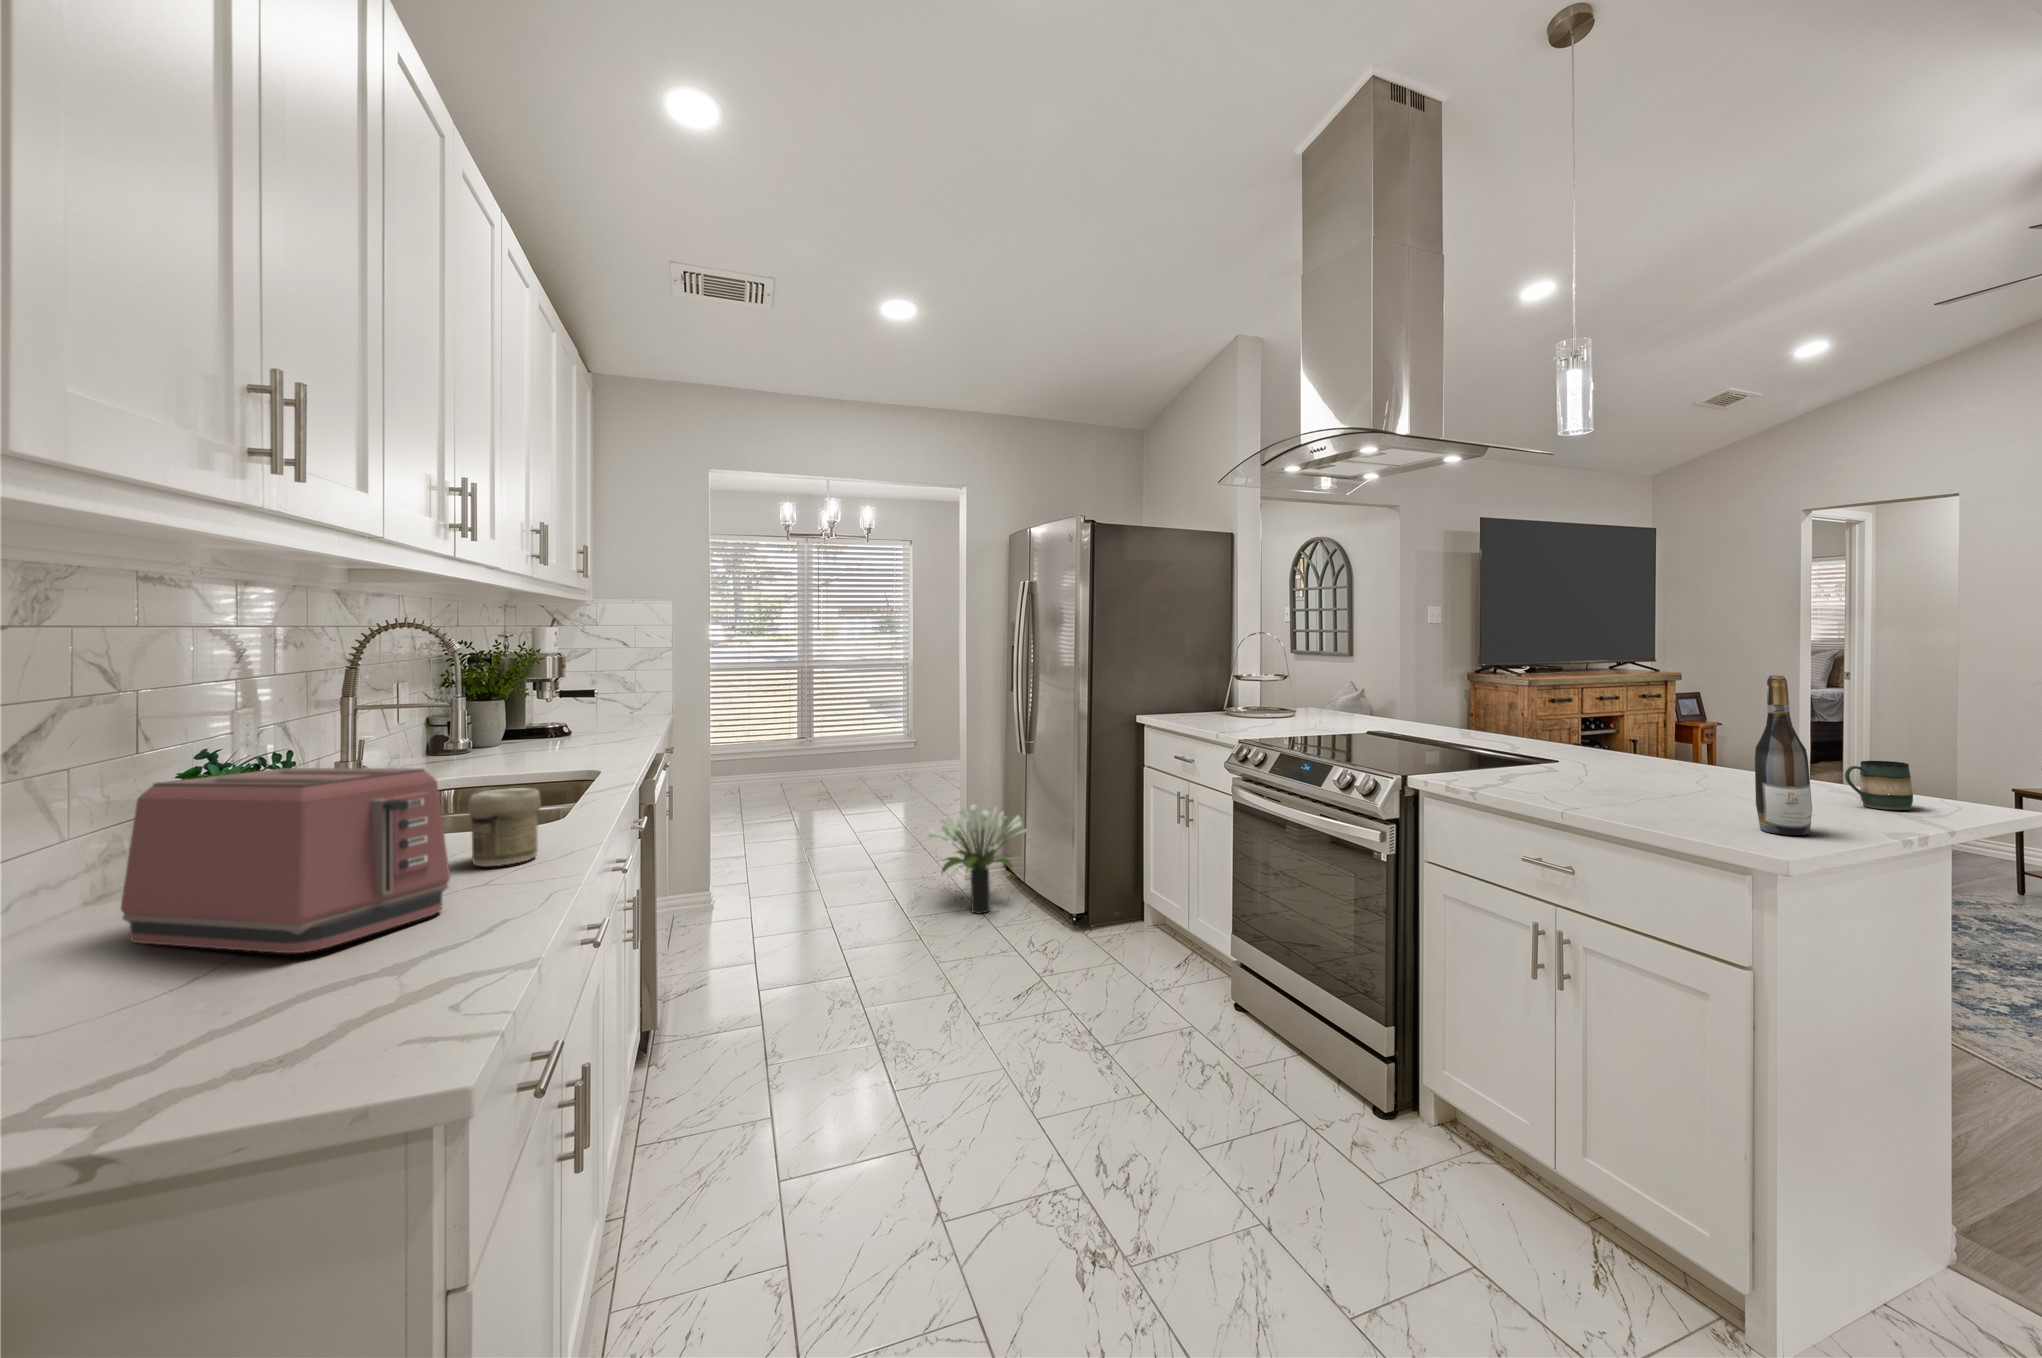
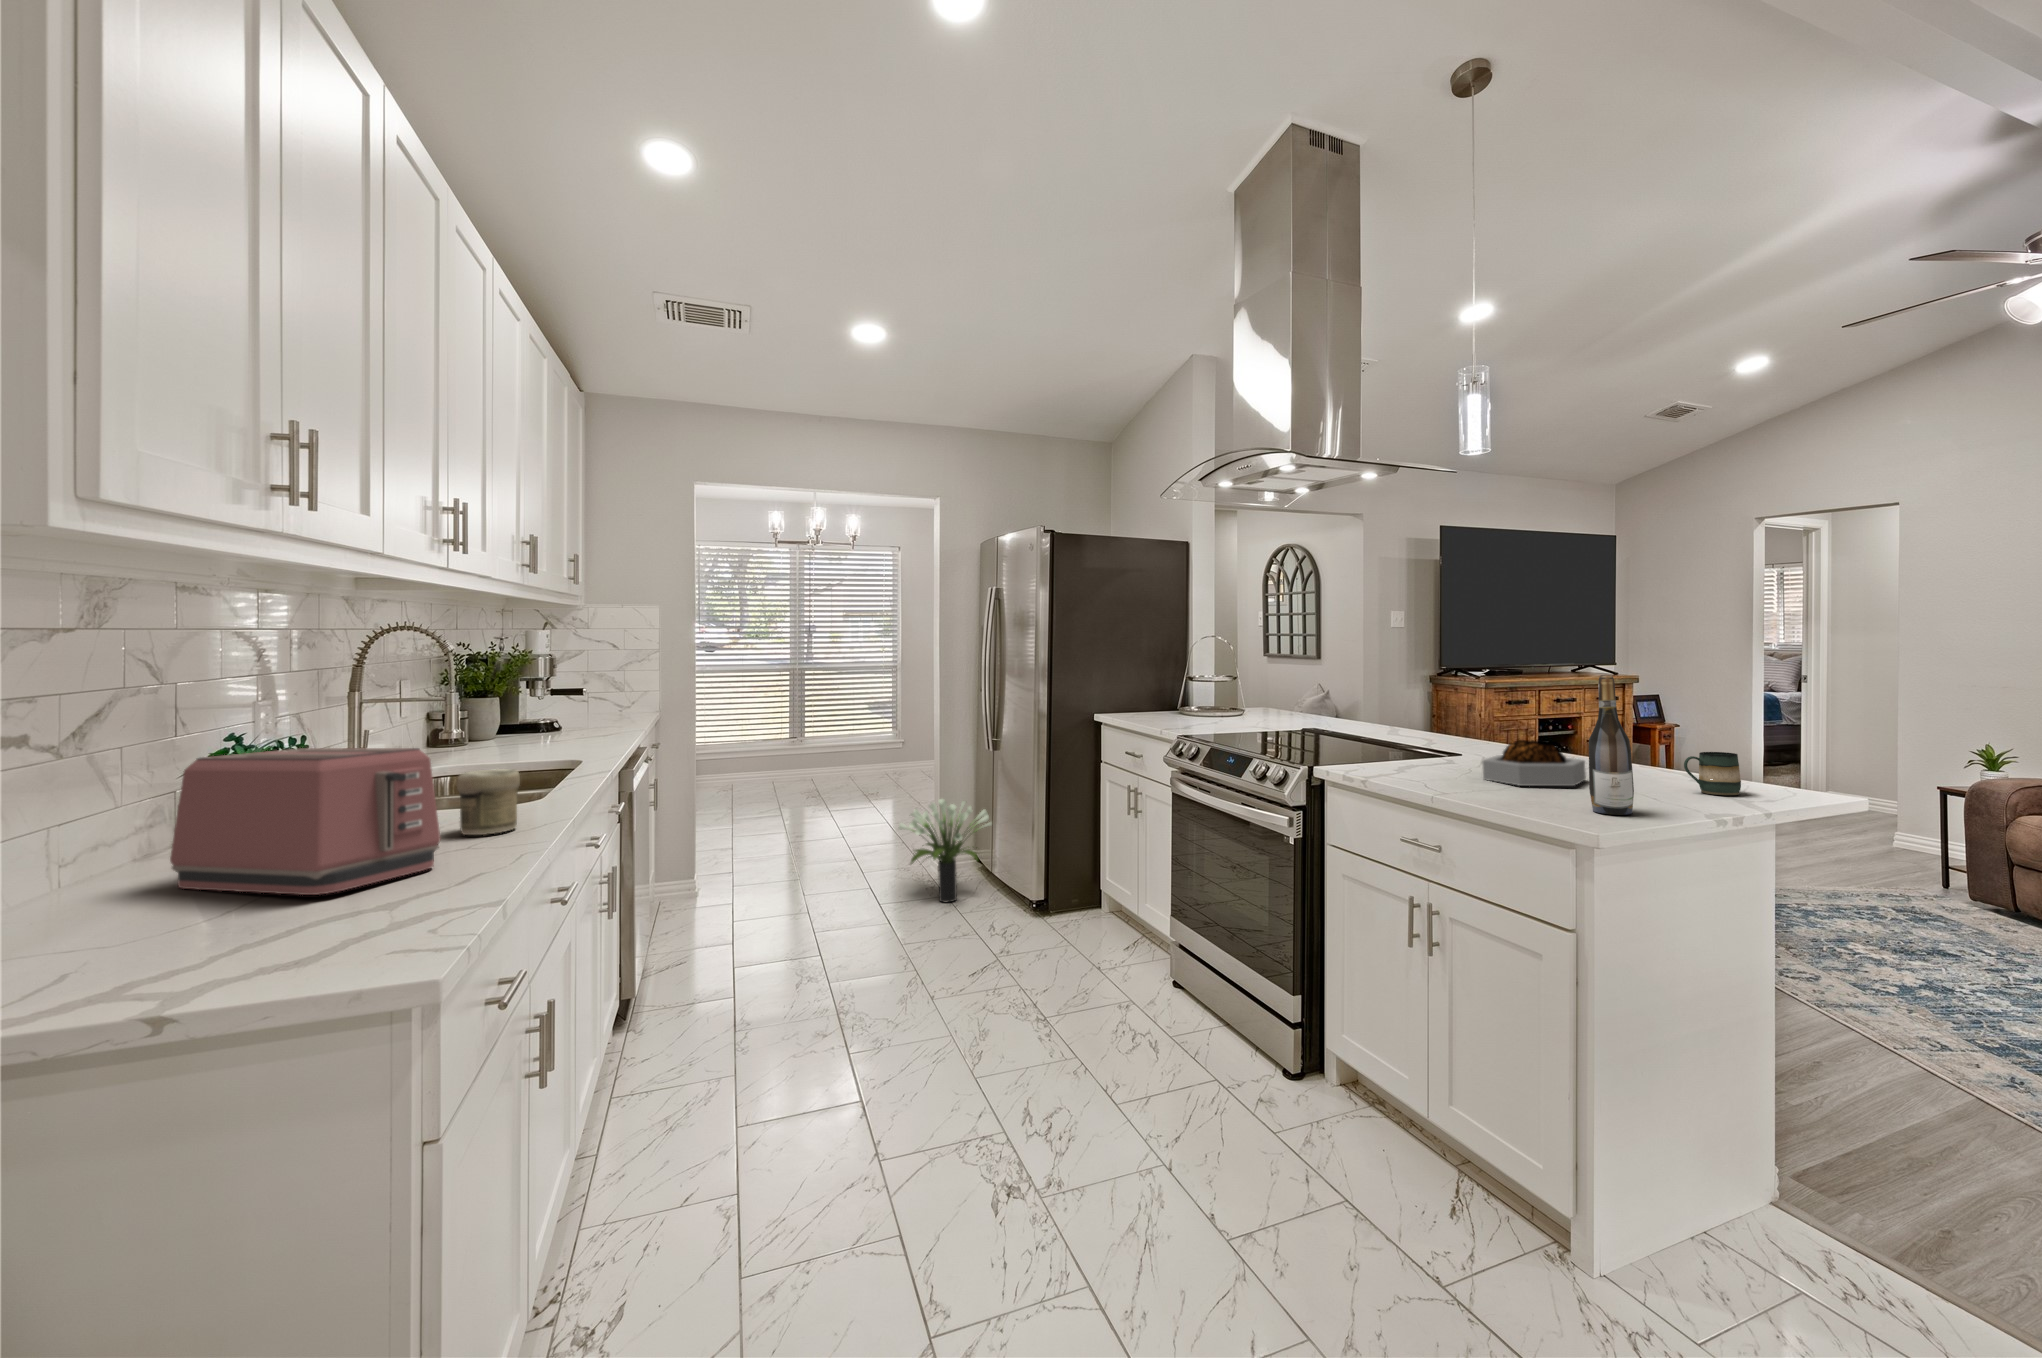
decorative bowl: none [1604,743,1722,799] -> present [1482,740,1586,786]

